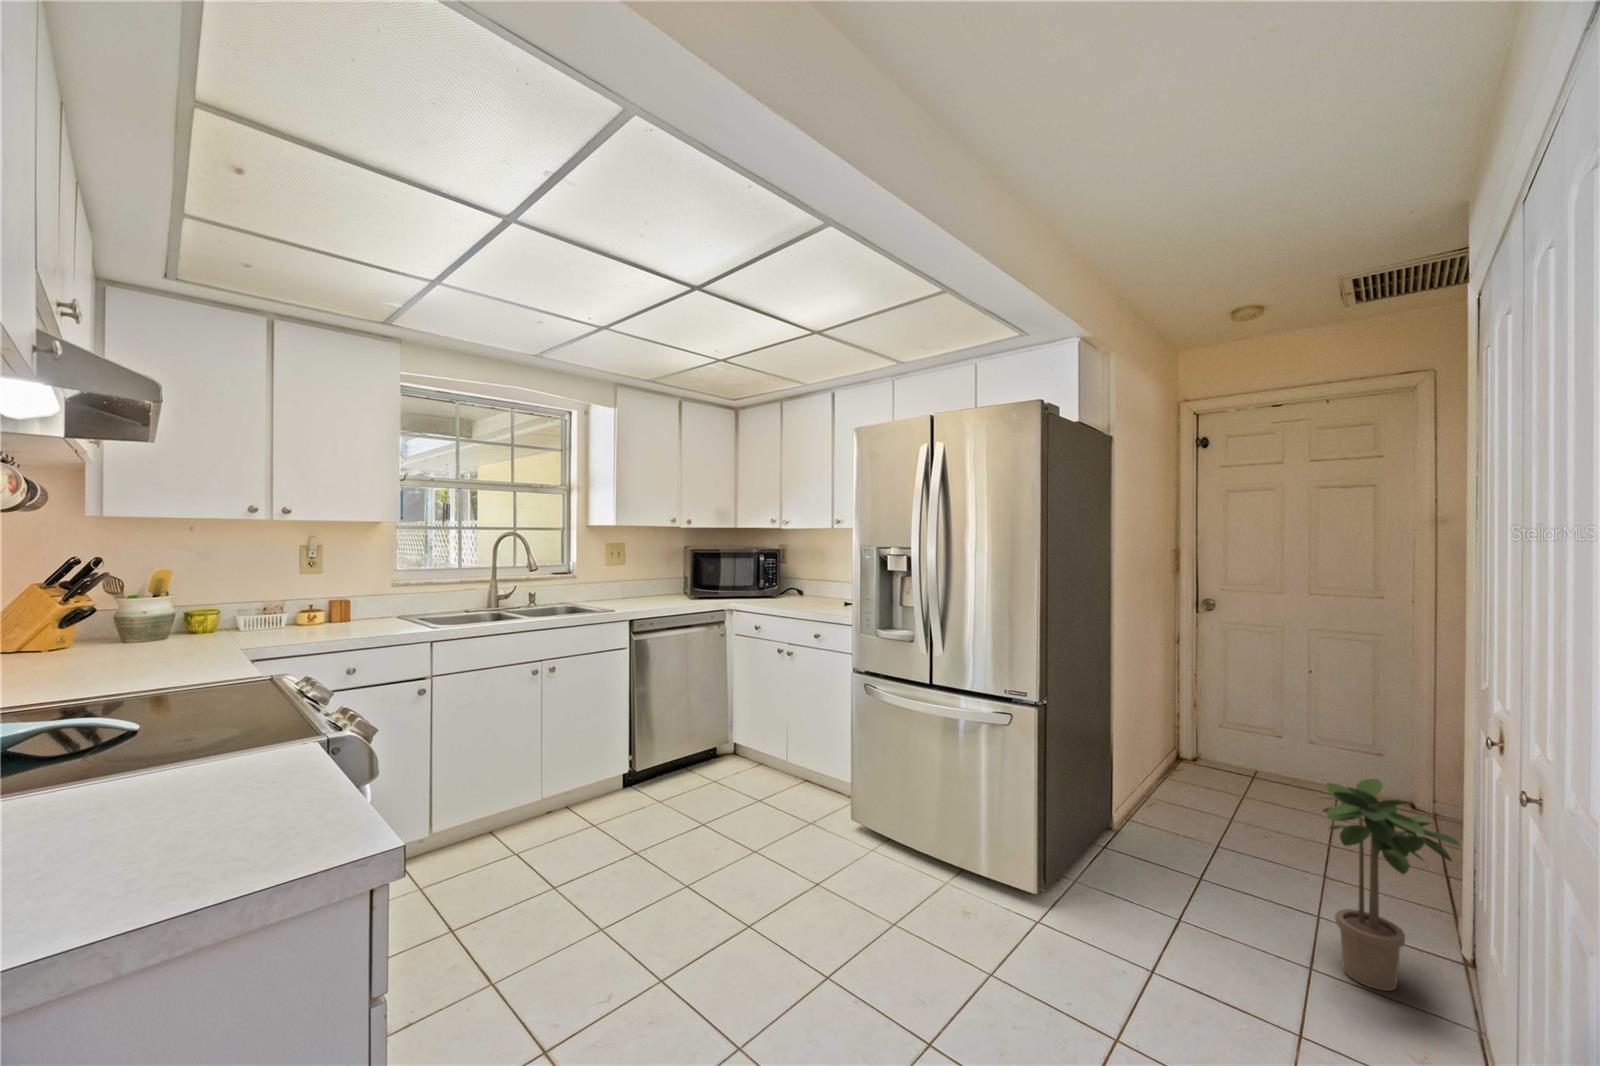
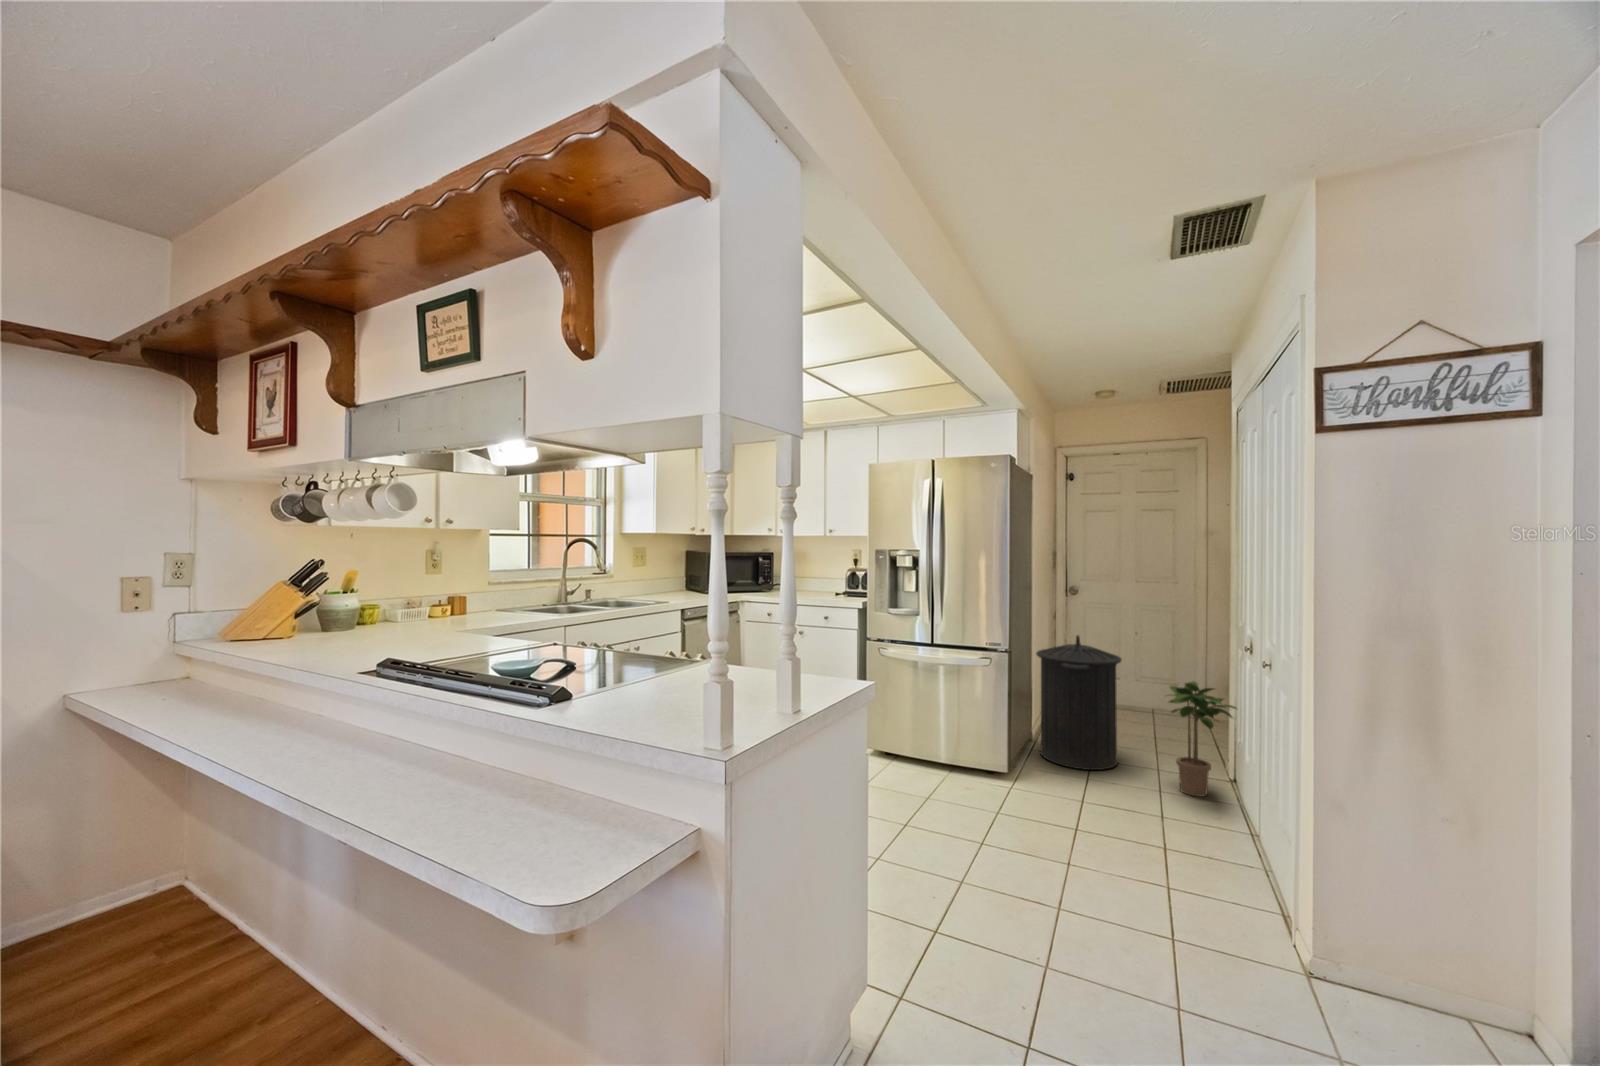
trash can: none [1105,681,1247,903] -> present [1036,635,1122,770]

